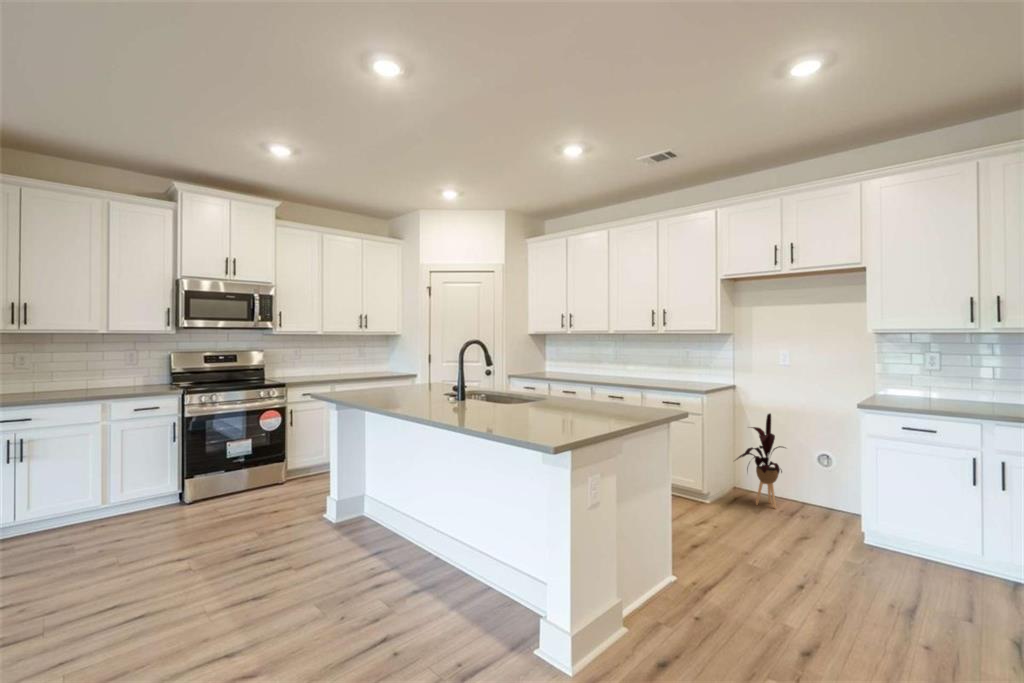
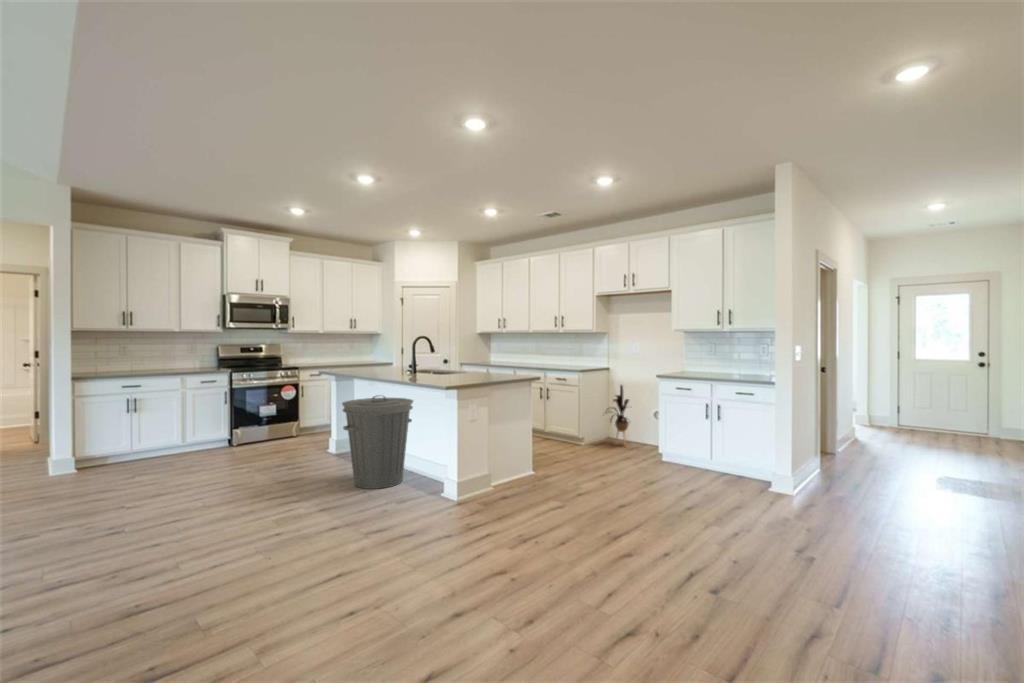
trash can: none [345,444,470,619] -> present [342,395,413,489]

